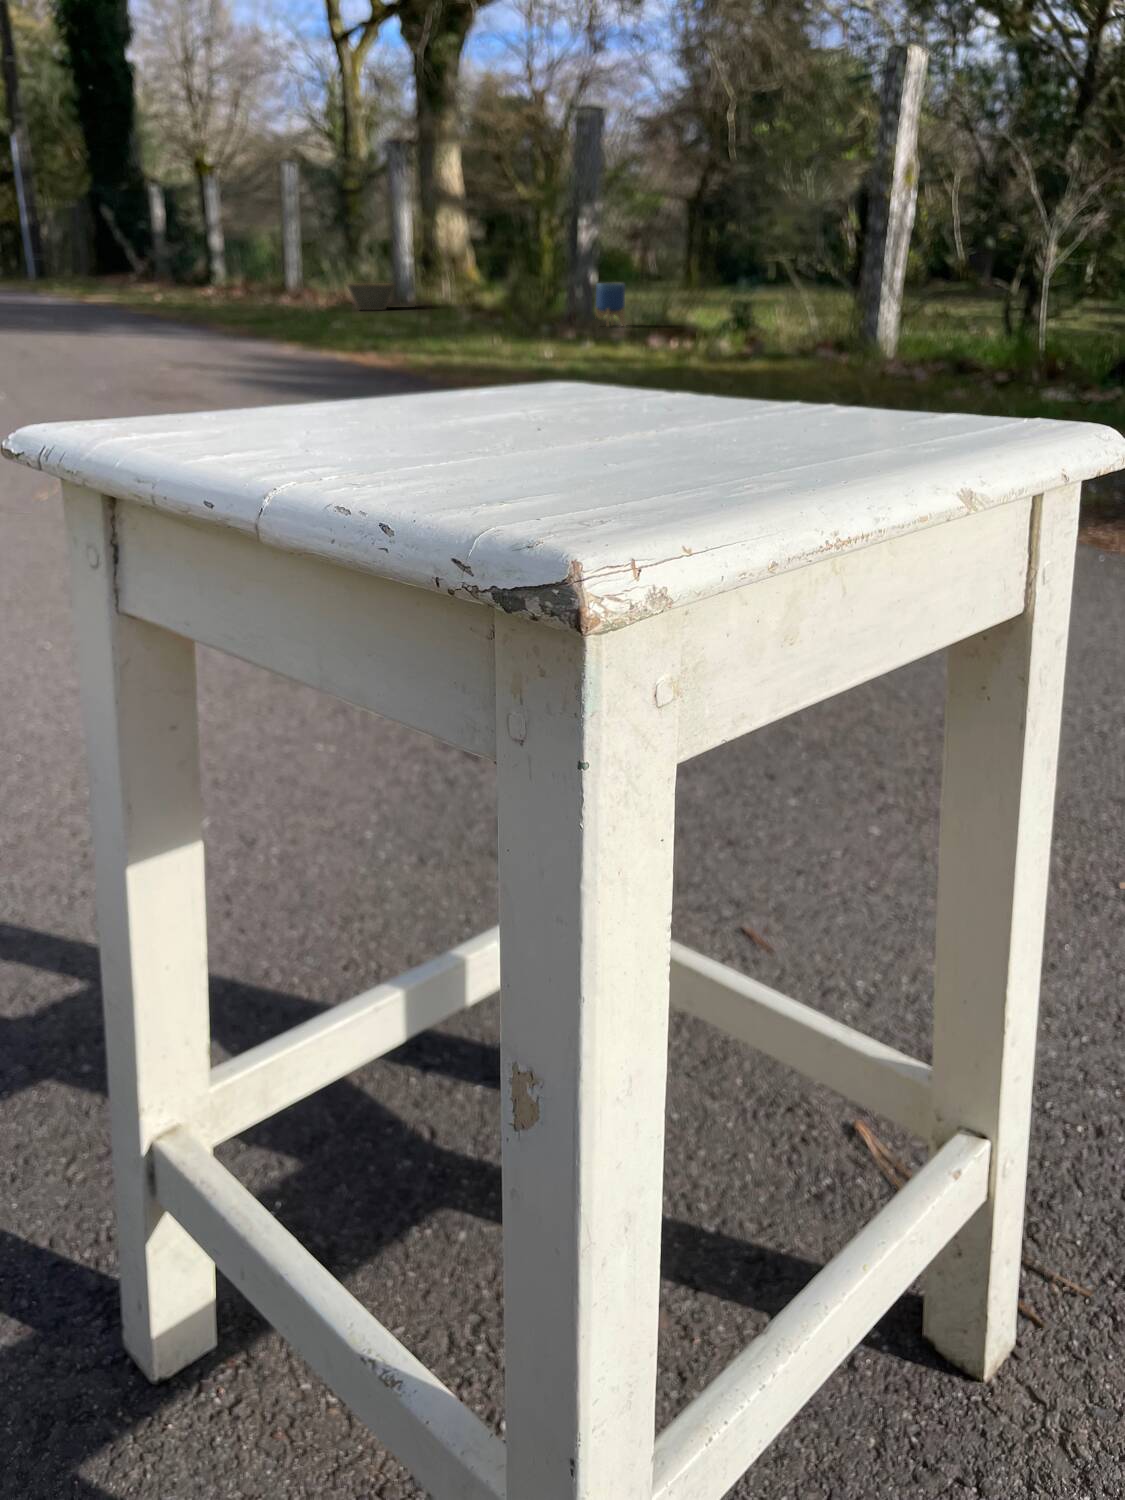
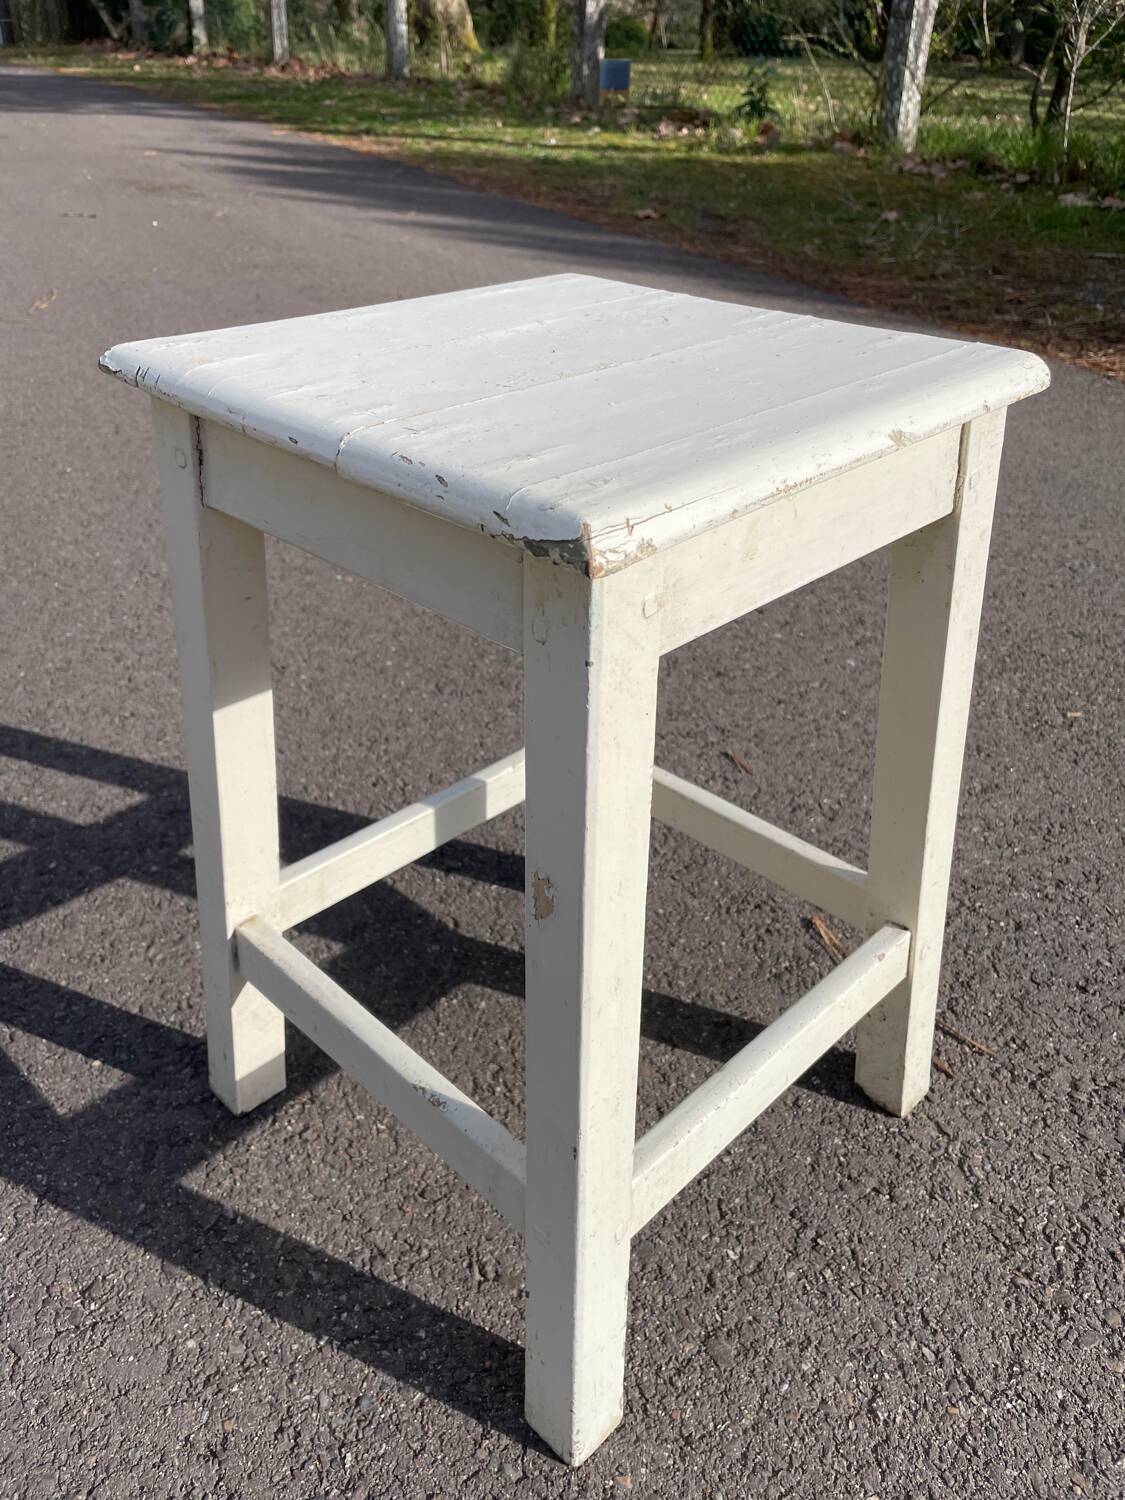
basket: present [347,283,395,310] -> none [335,52,389,84]

